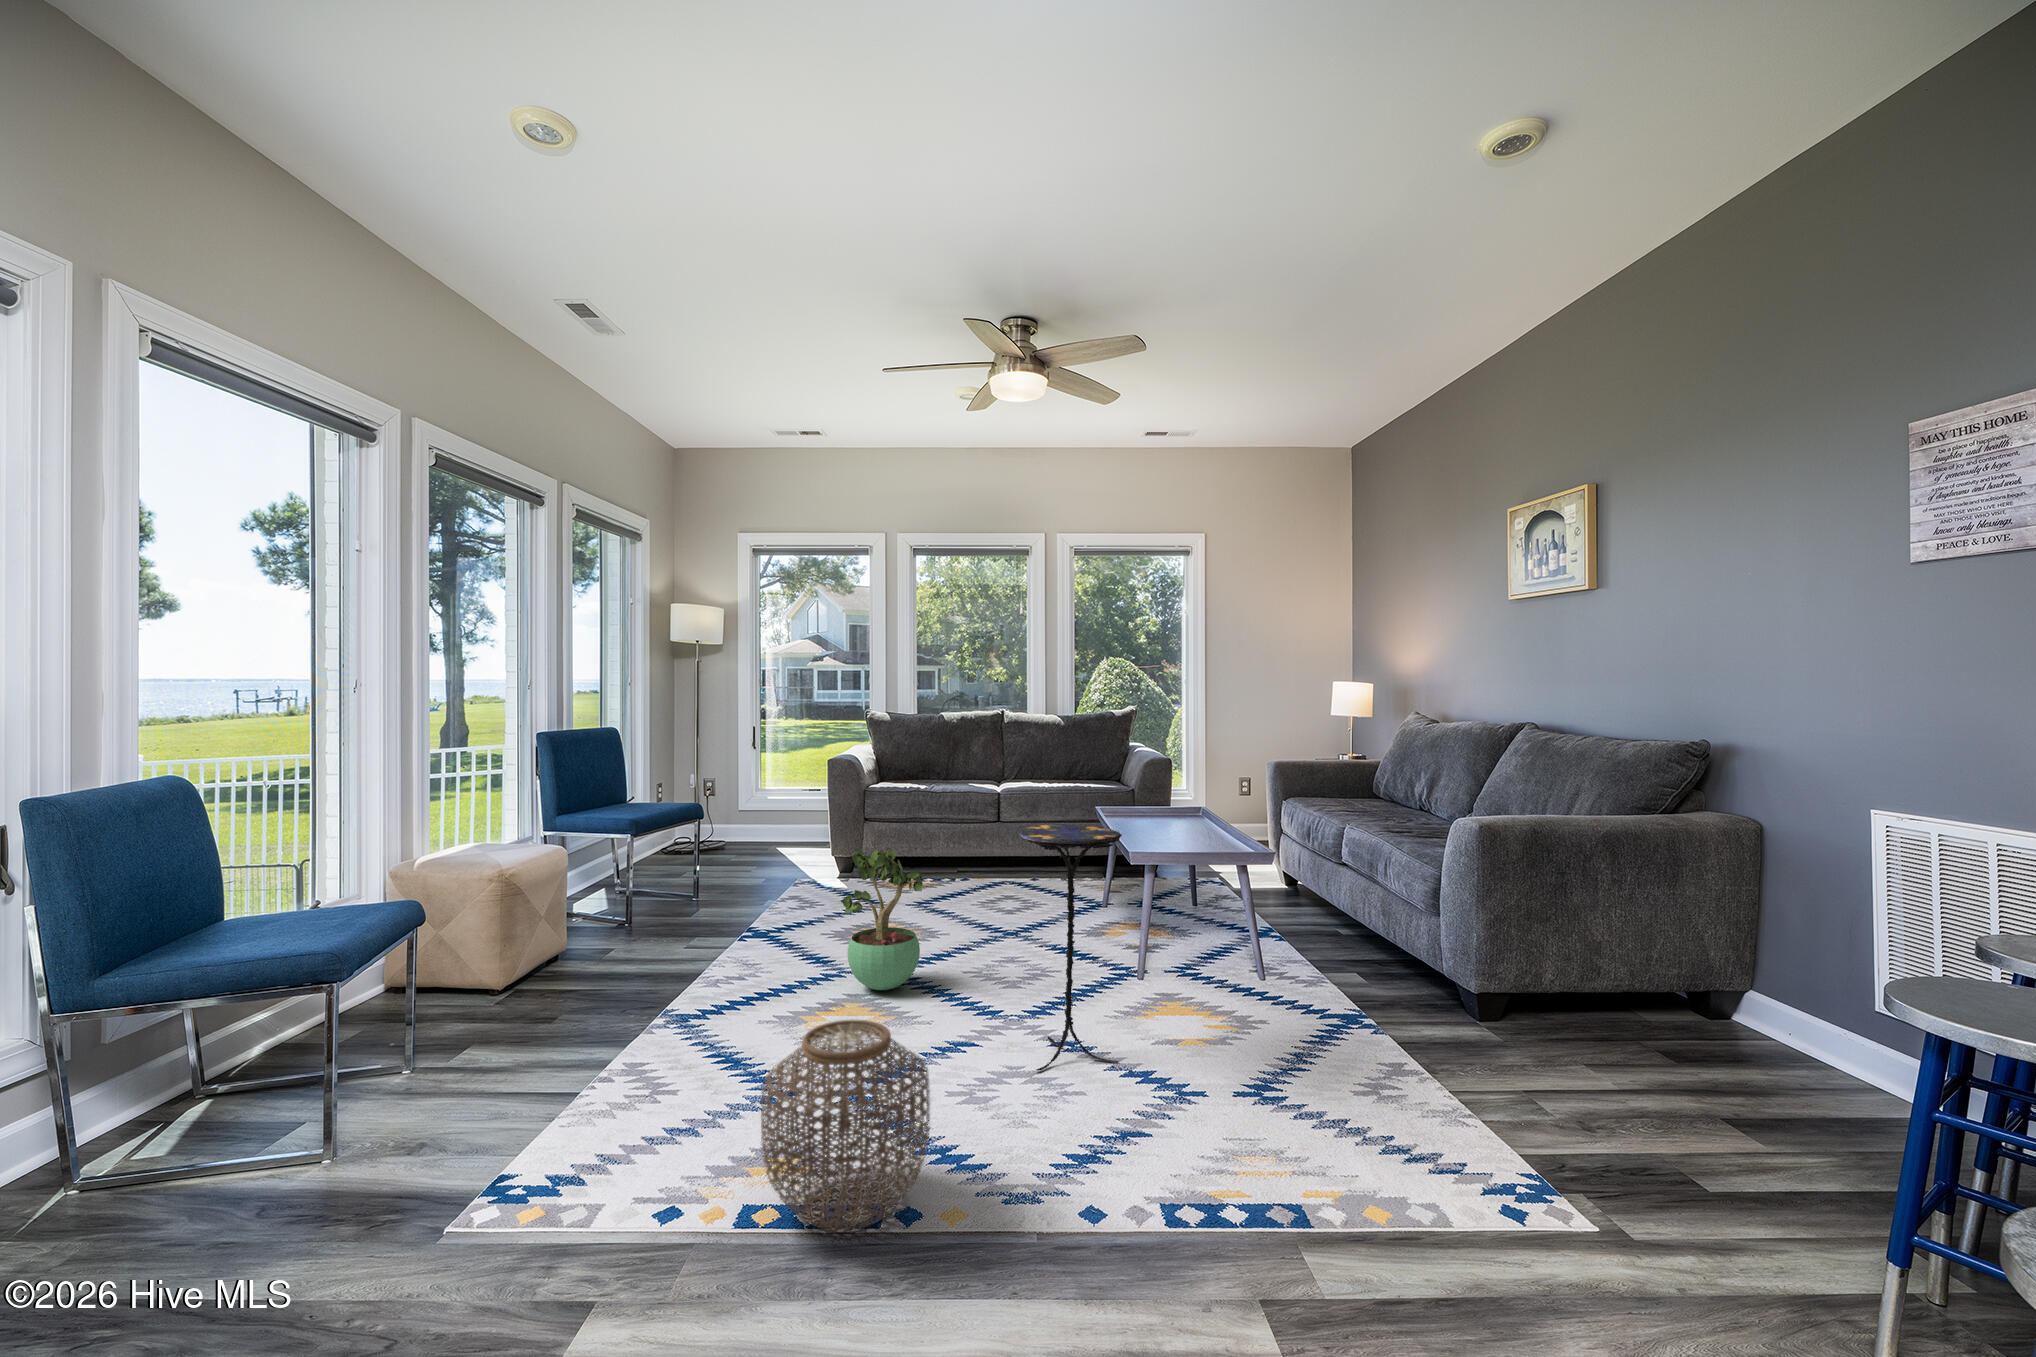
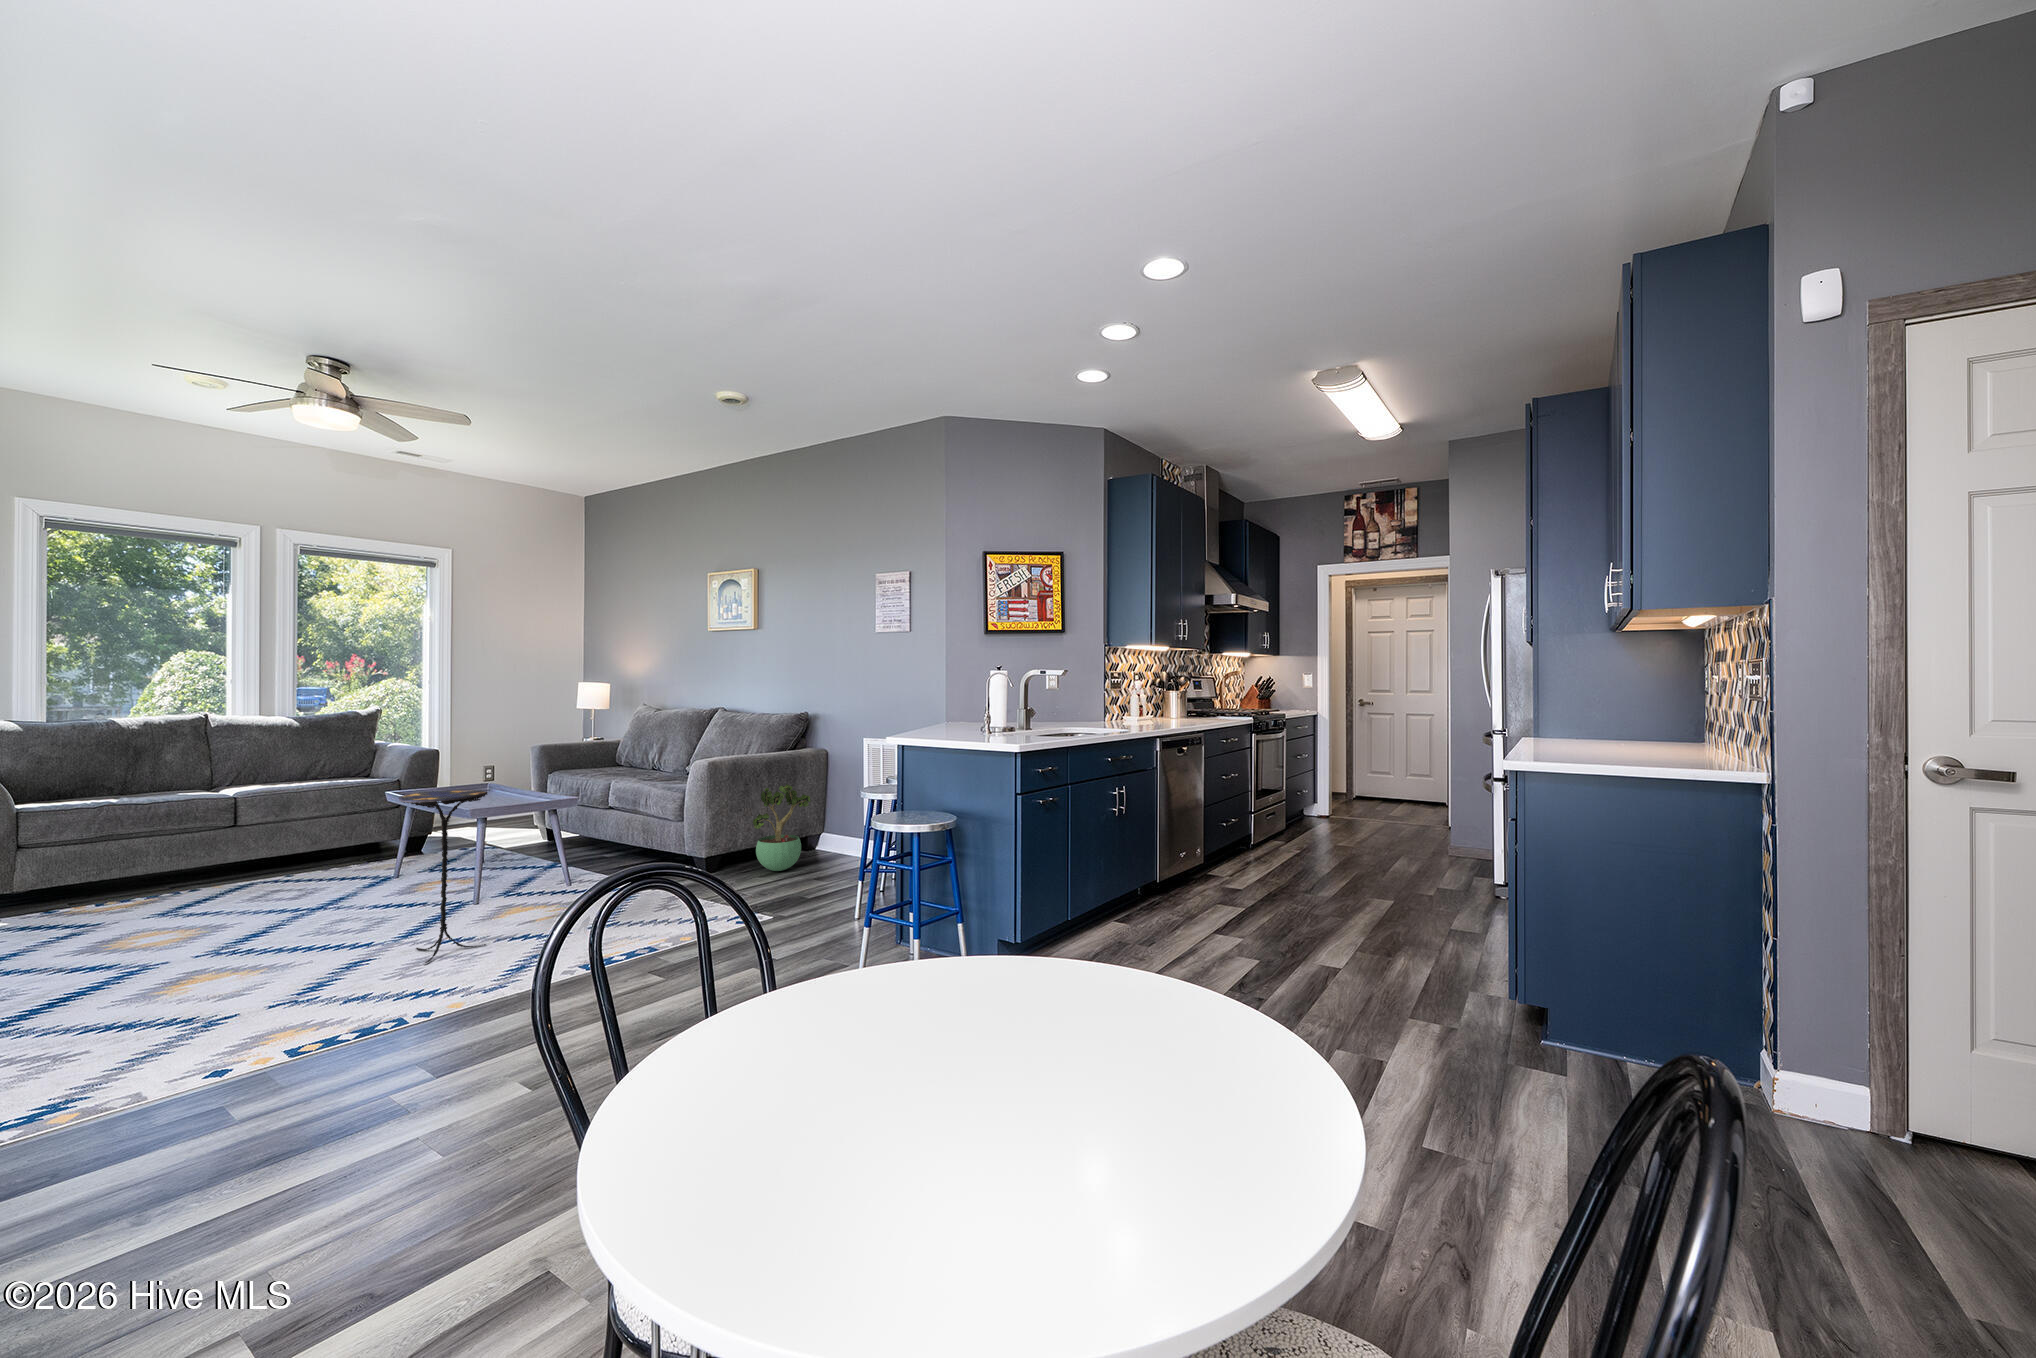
potted plant: present [841,848,923,990] -> present [753,784,810,871]
woven basket: present [761,1020,930,1231] -> none [254,926,404,1066]

